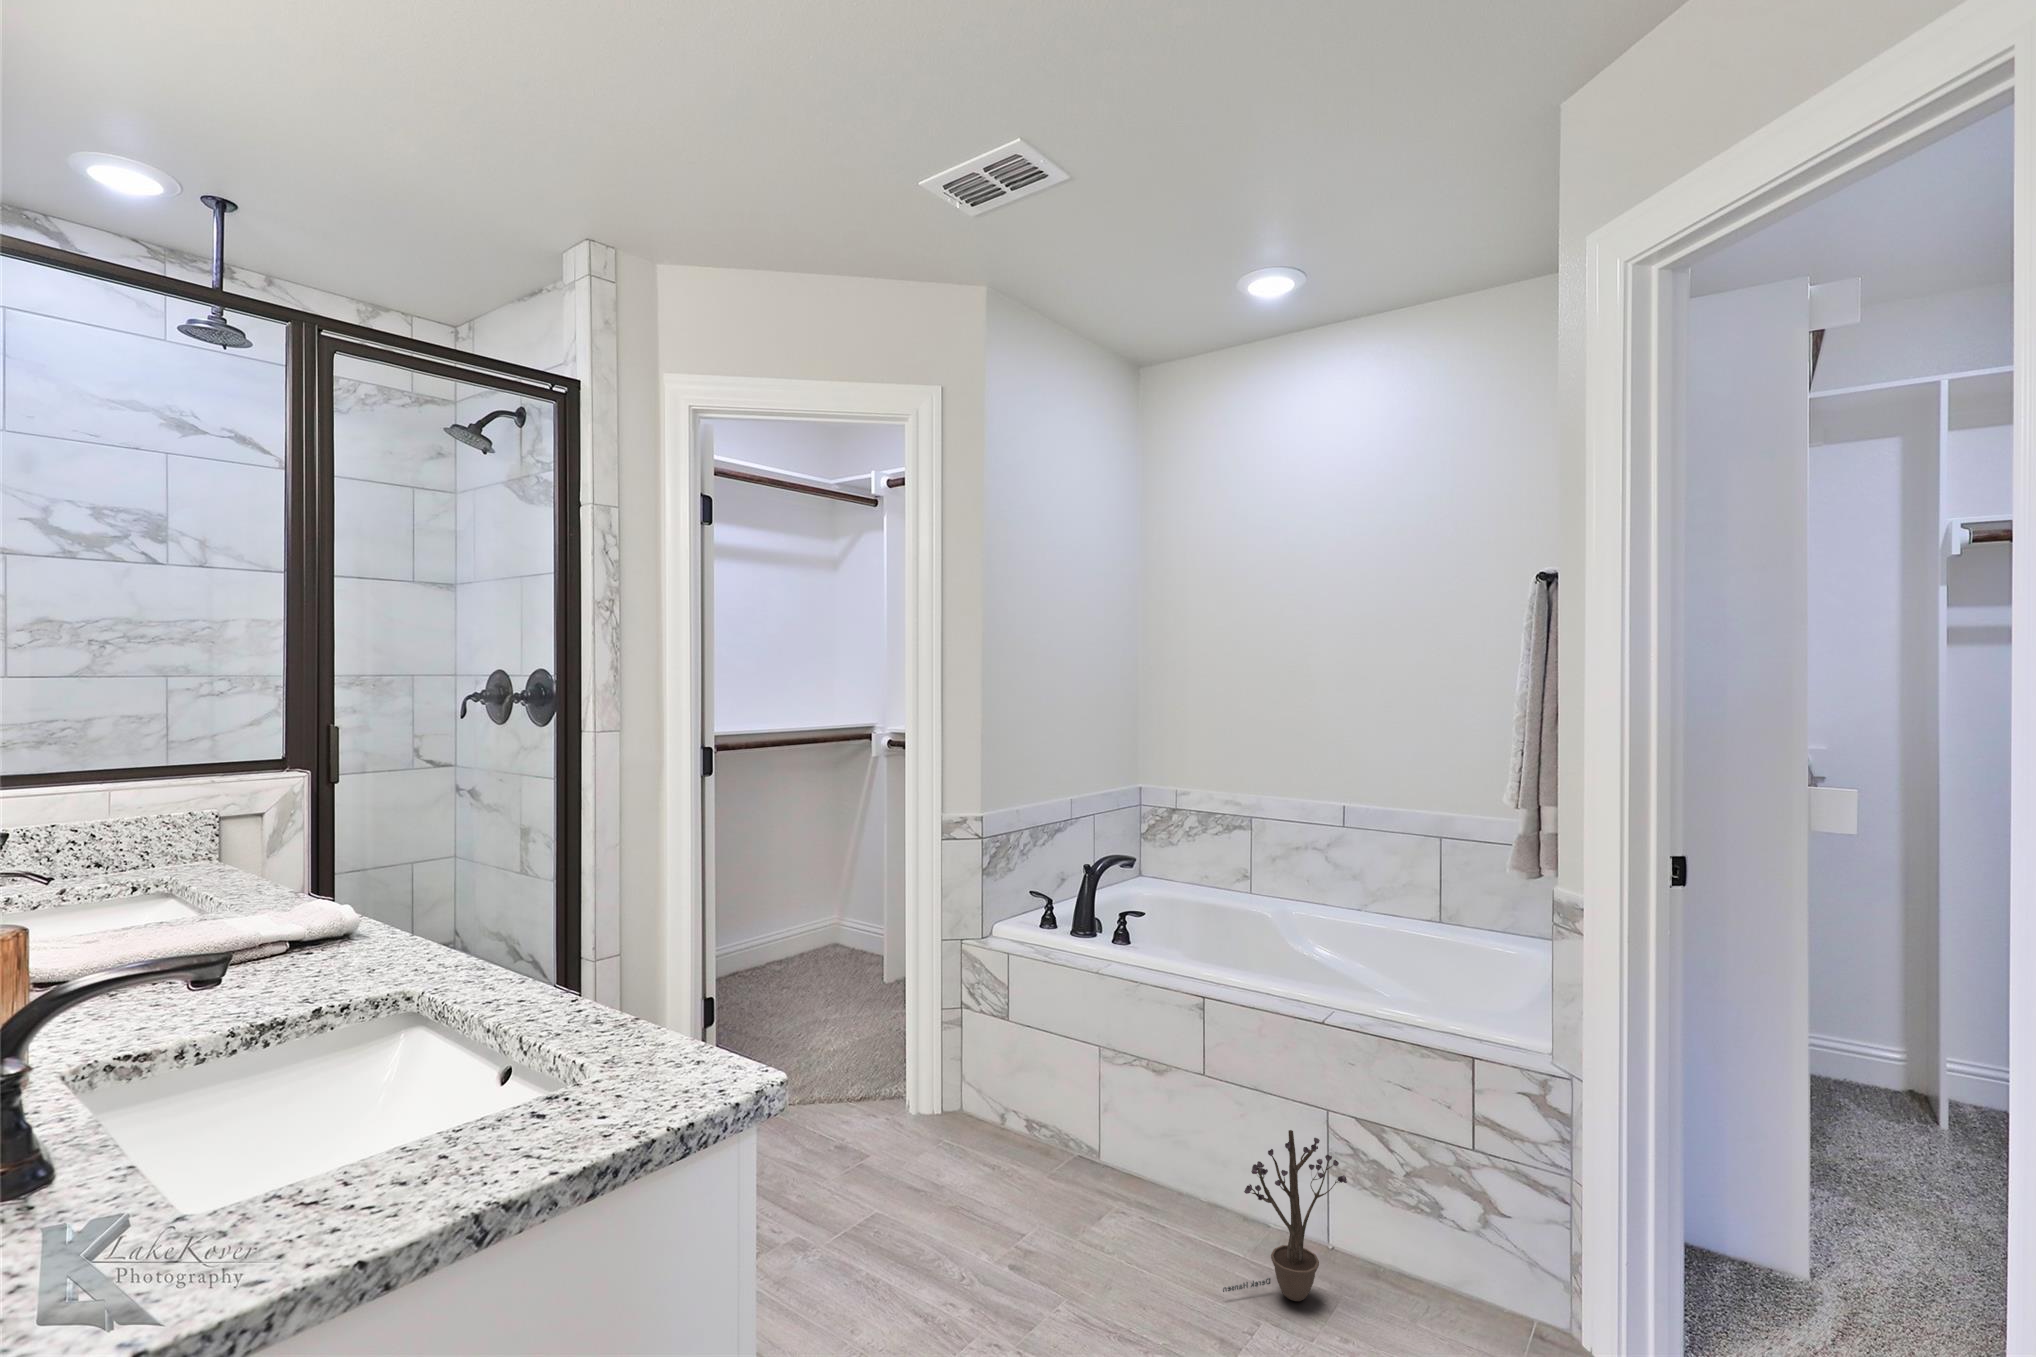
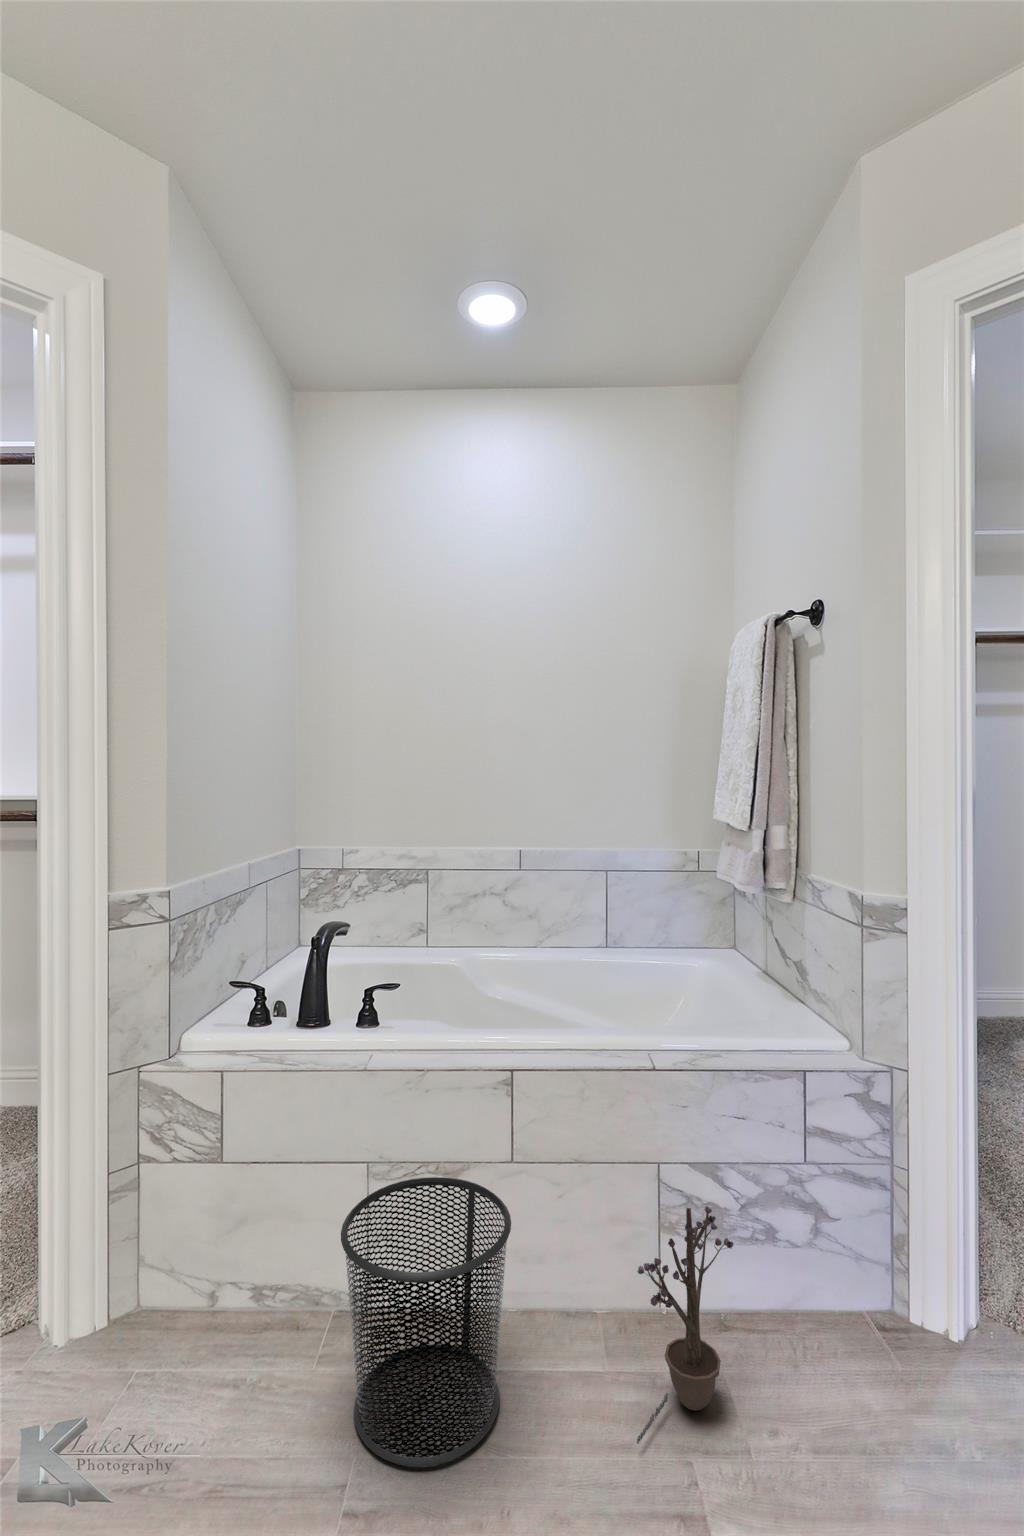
waste bin: none [1038,1060,1166,1249] -> present [341,1177,511,1467]

